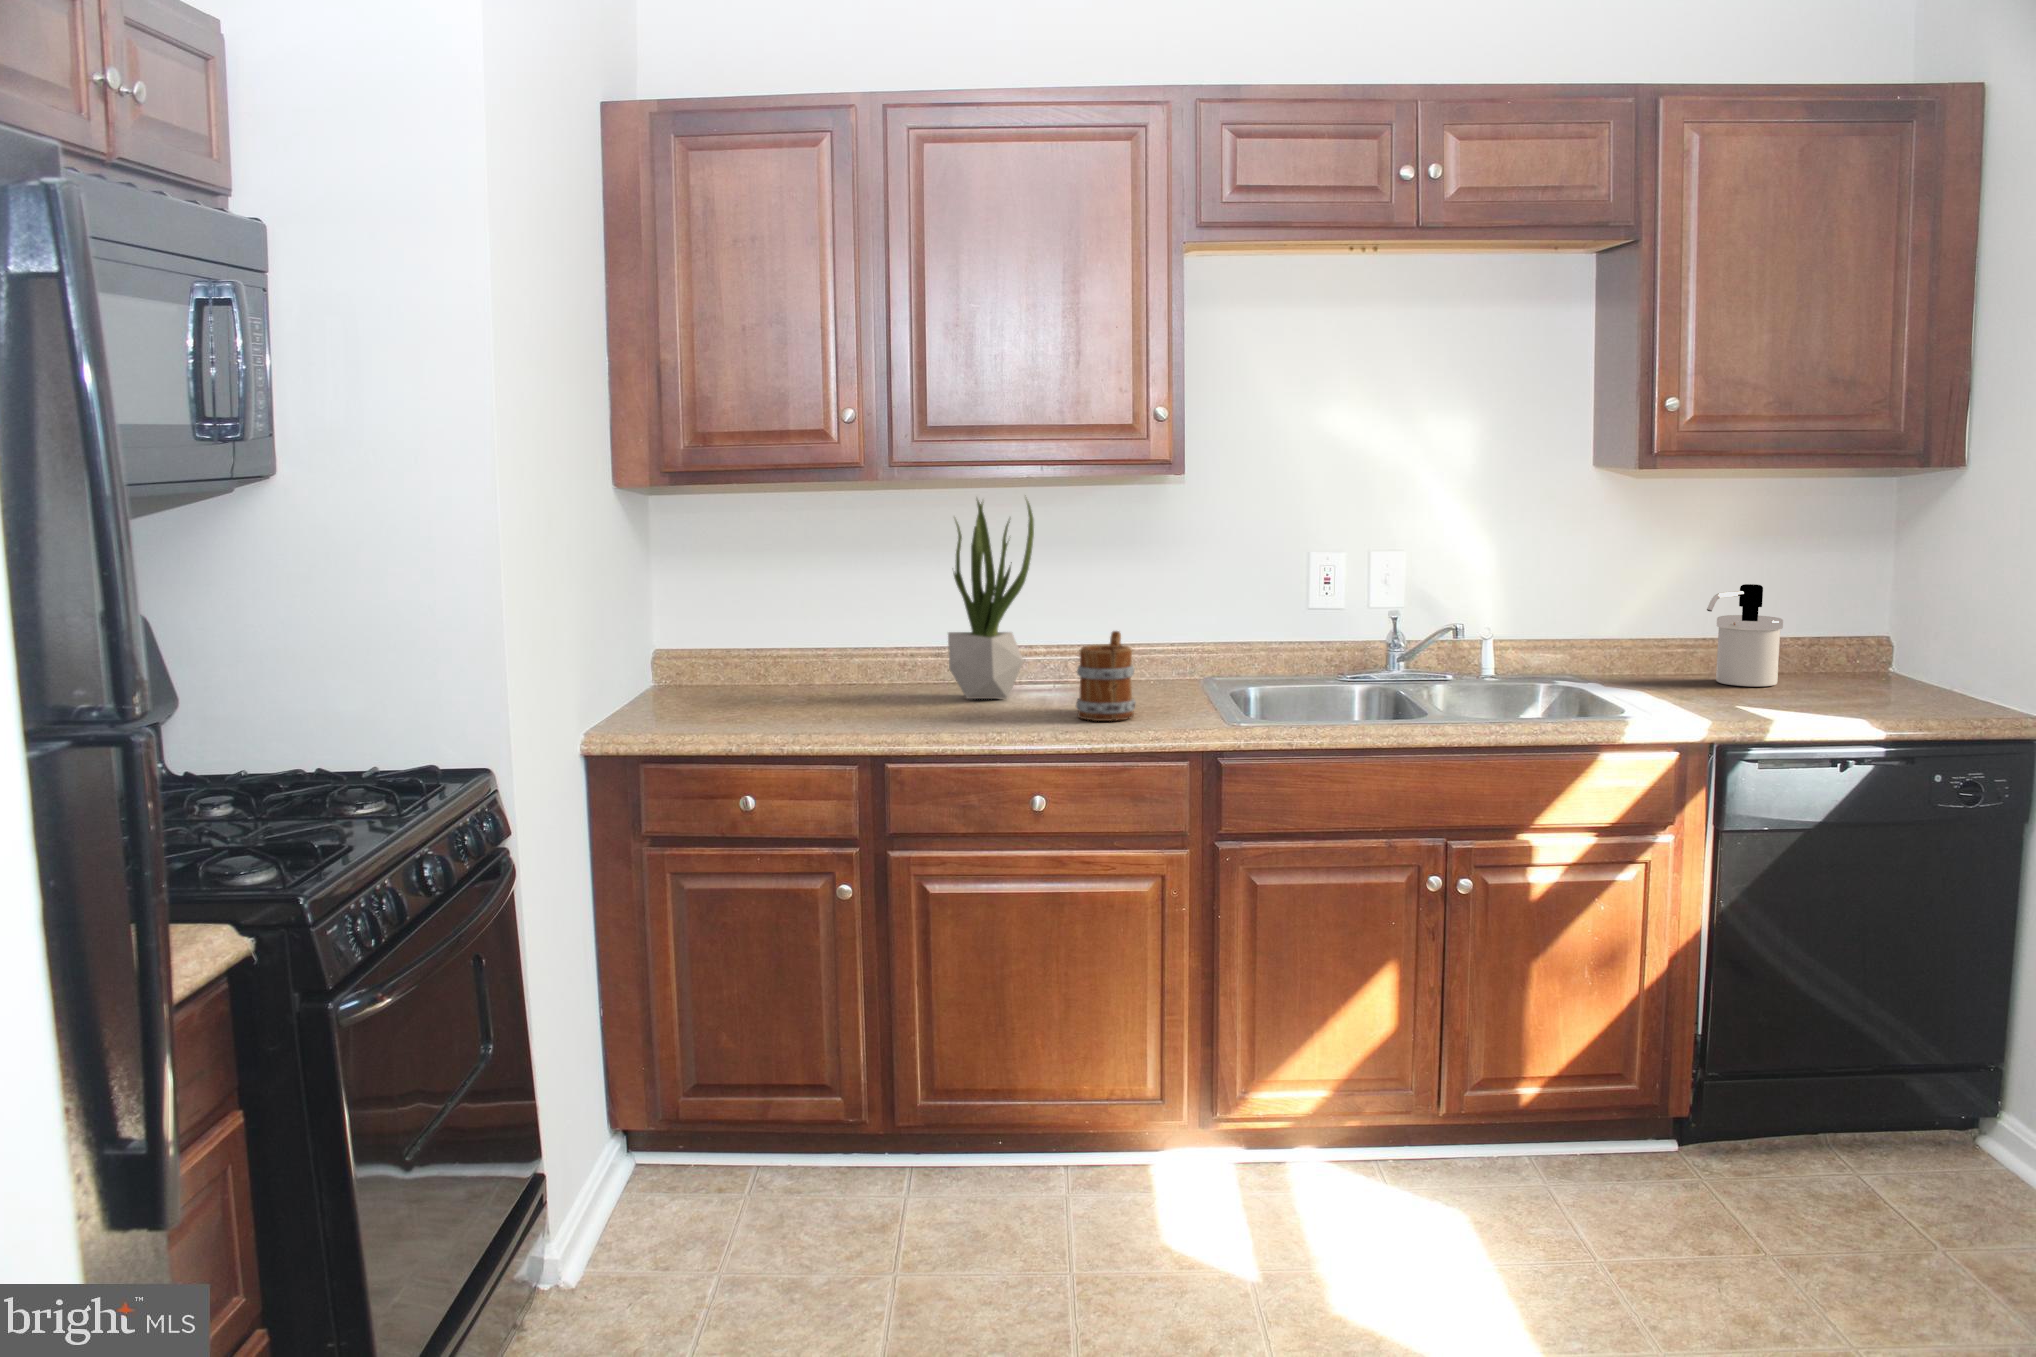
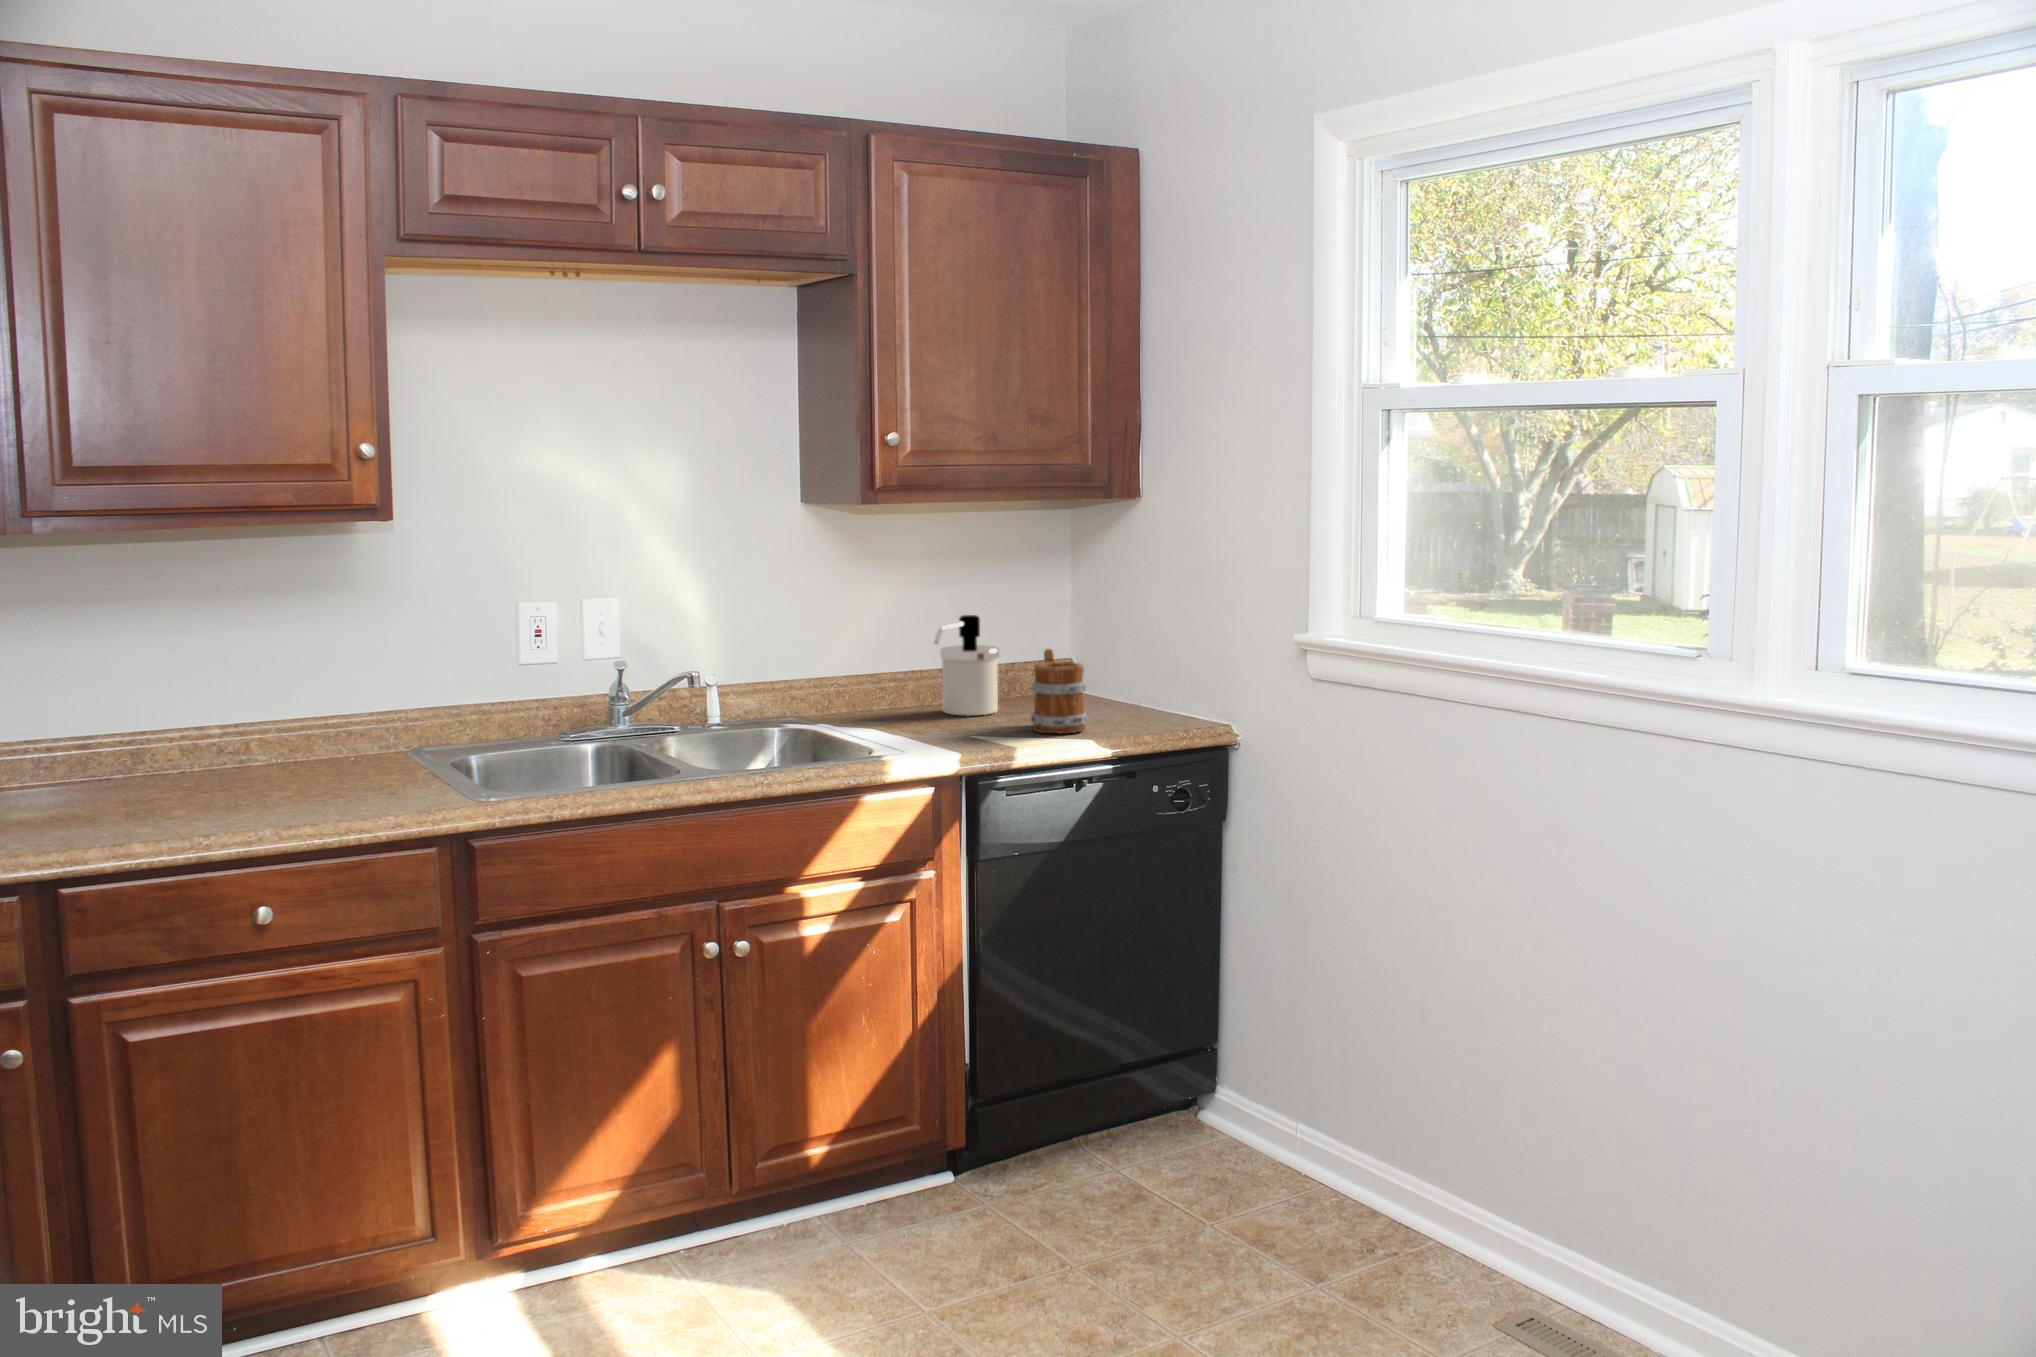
potted plant: present [948,500,1034,699] -> none [101,546,211,799]
mug: present [1076,631,1136,721] -> present [1031,649,1088,733]

